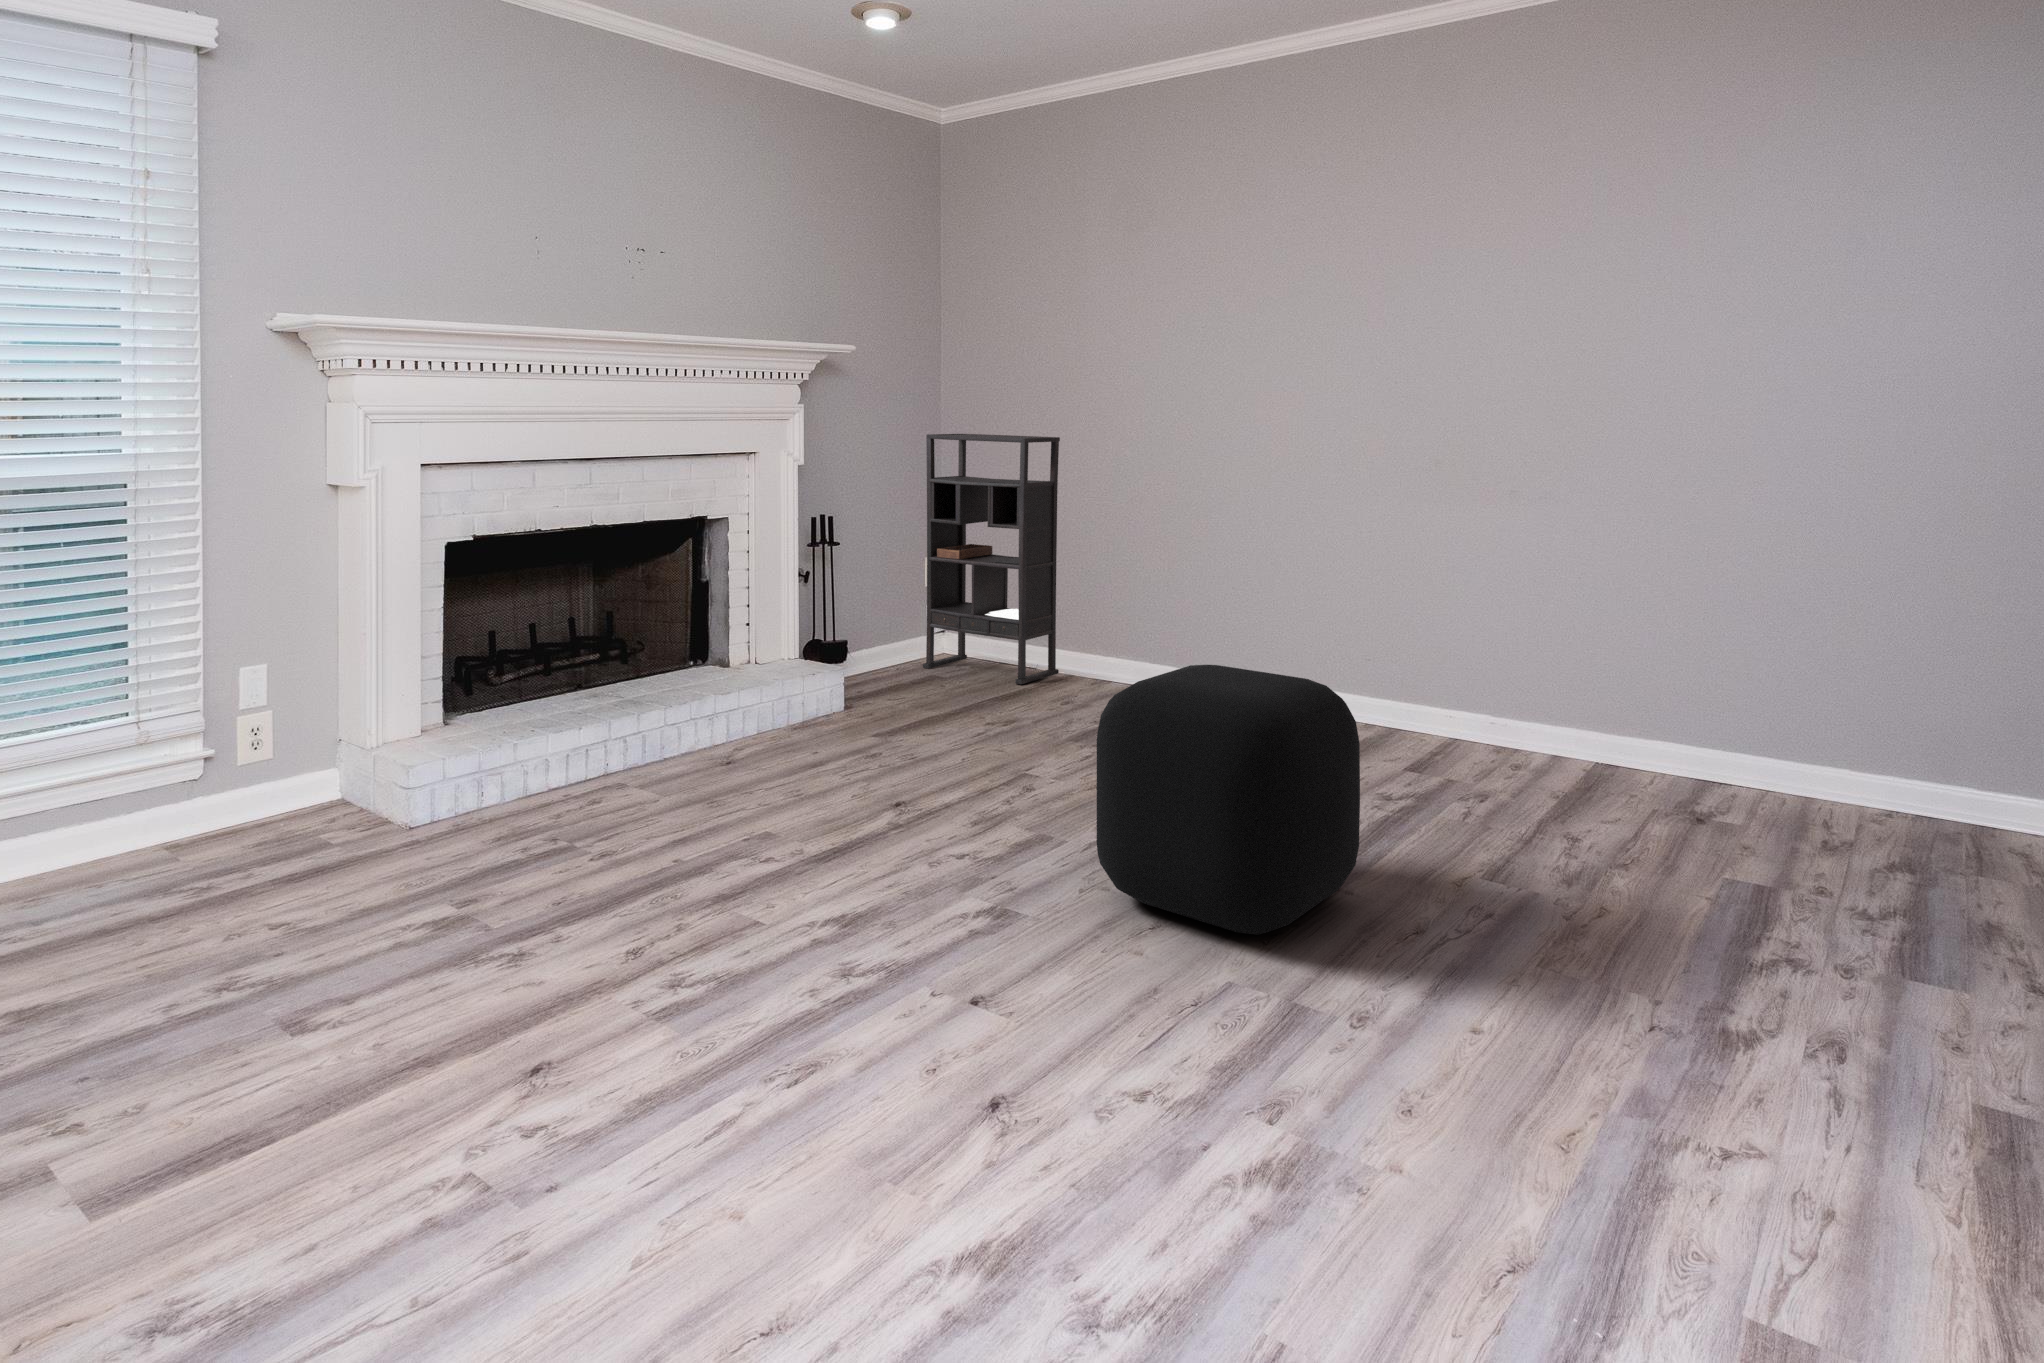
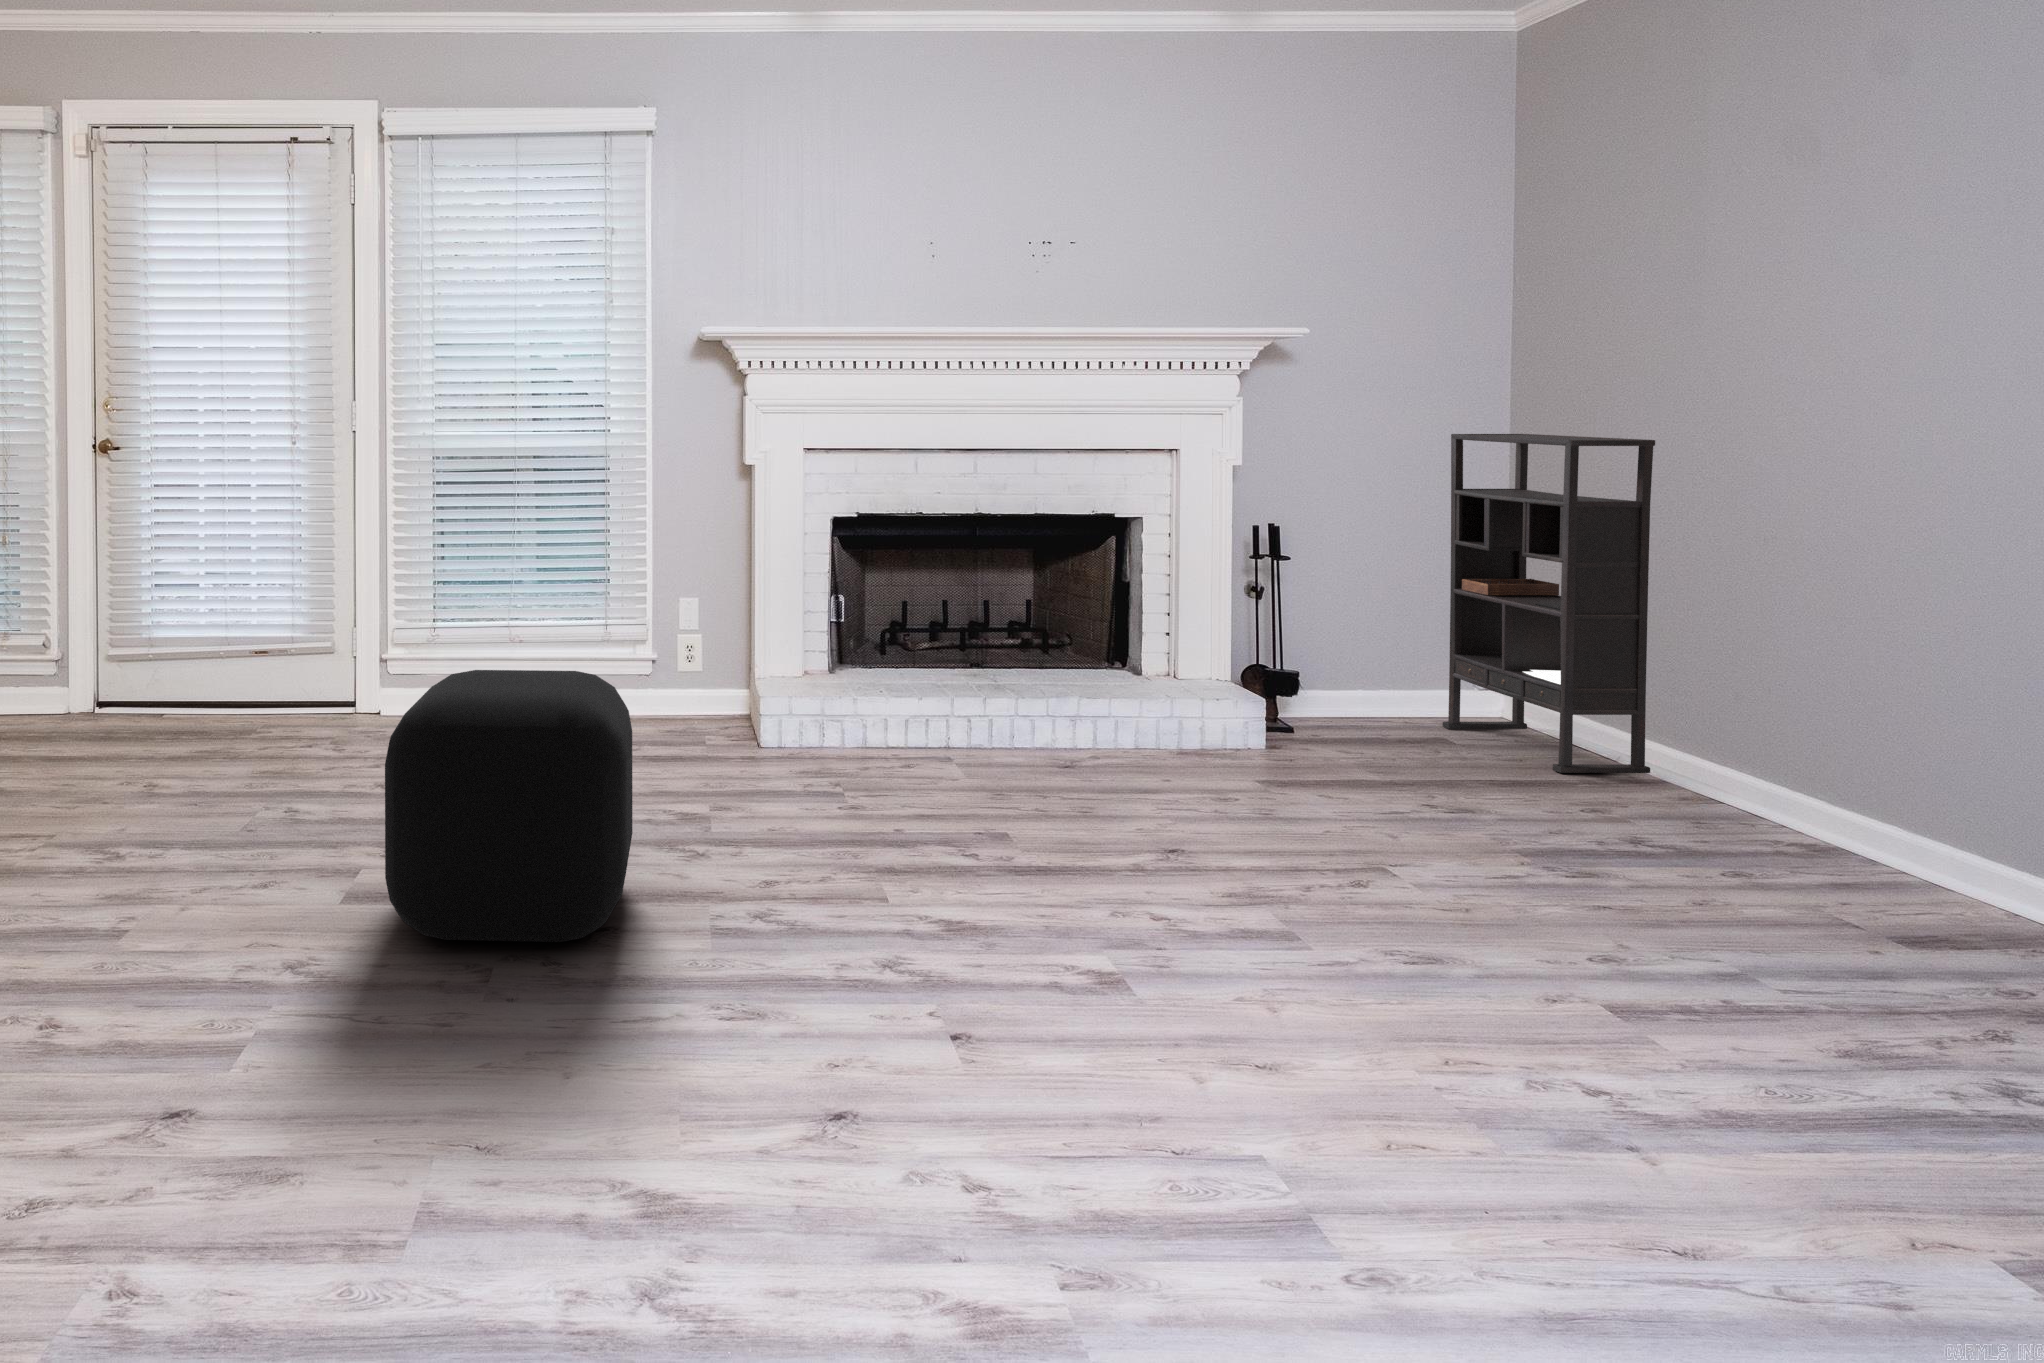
ottoman: present [1097,665,1360,935] -> present [385,670,633,942]

